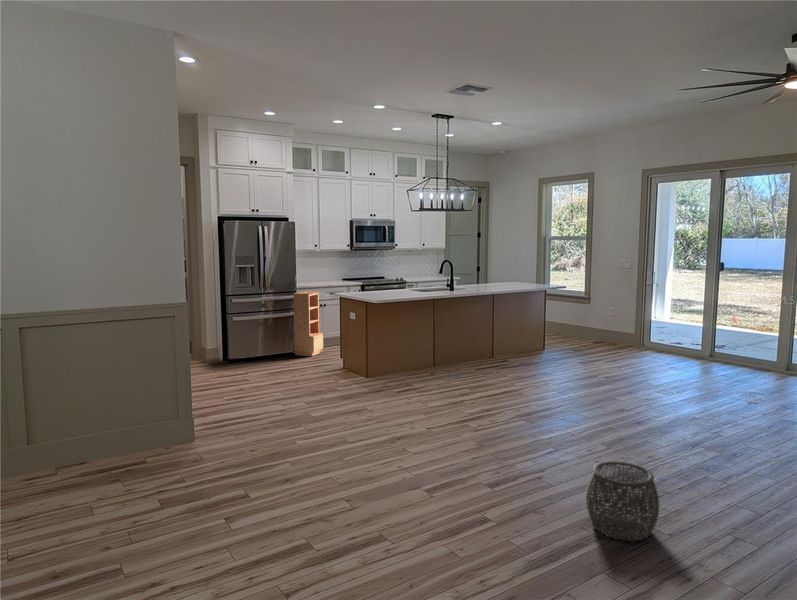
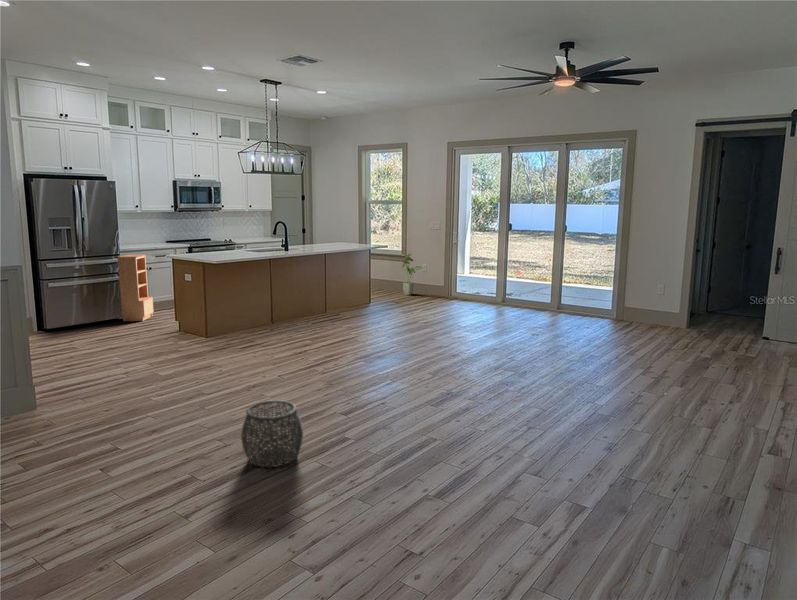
house plant: none [583,295,609,342] -> present [402,254,421,295]
woven basket: present [586,461,659,541] -> present [241,400,303,467]

